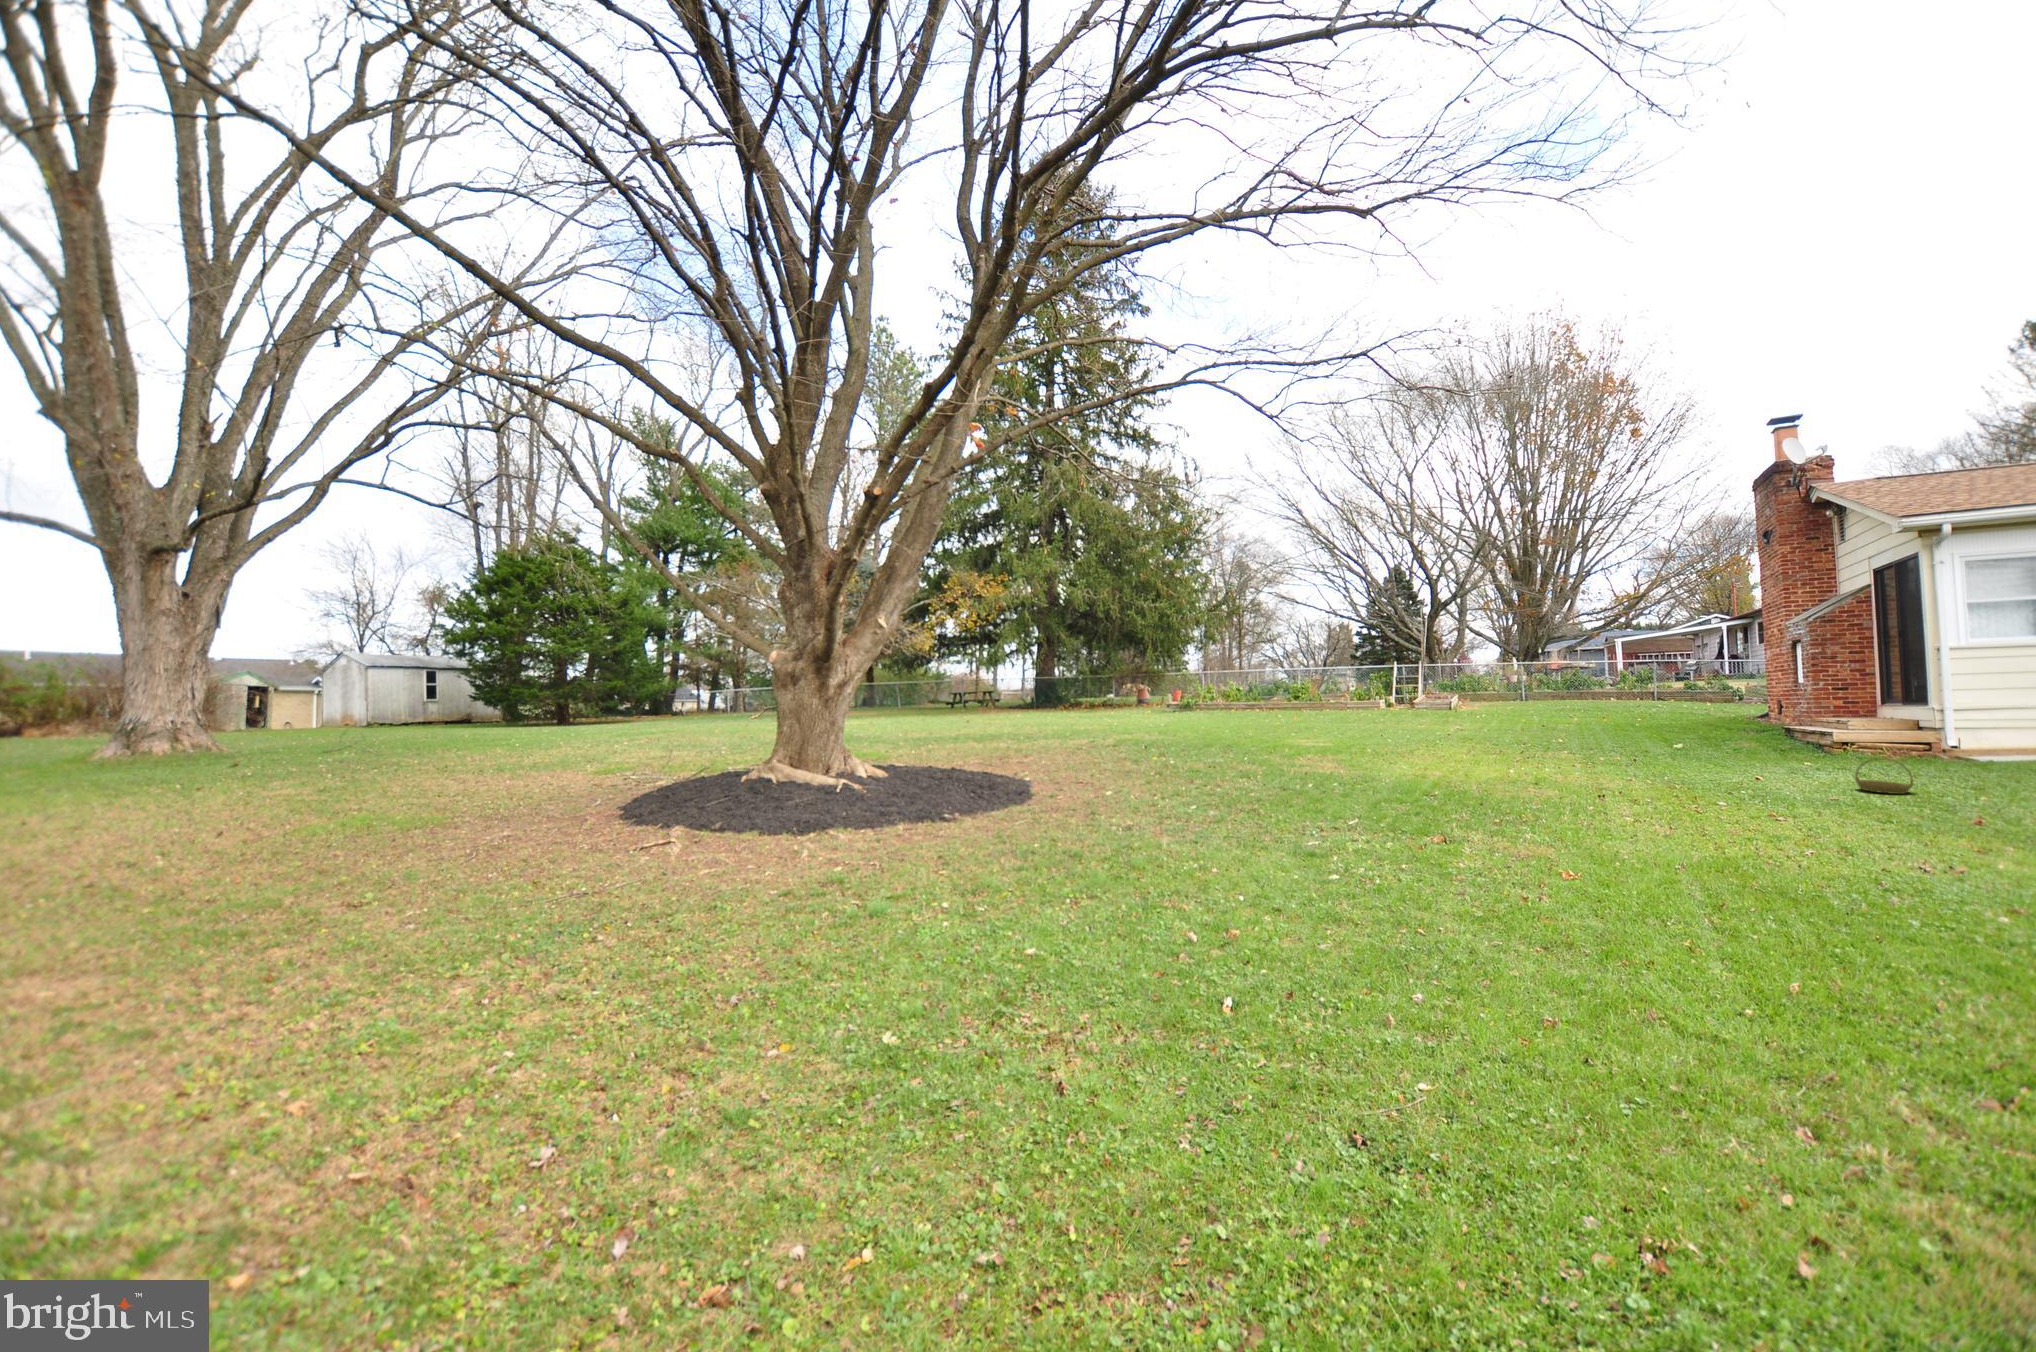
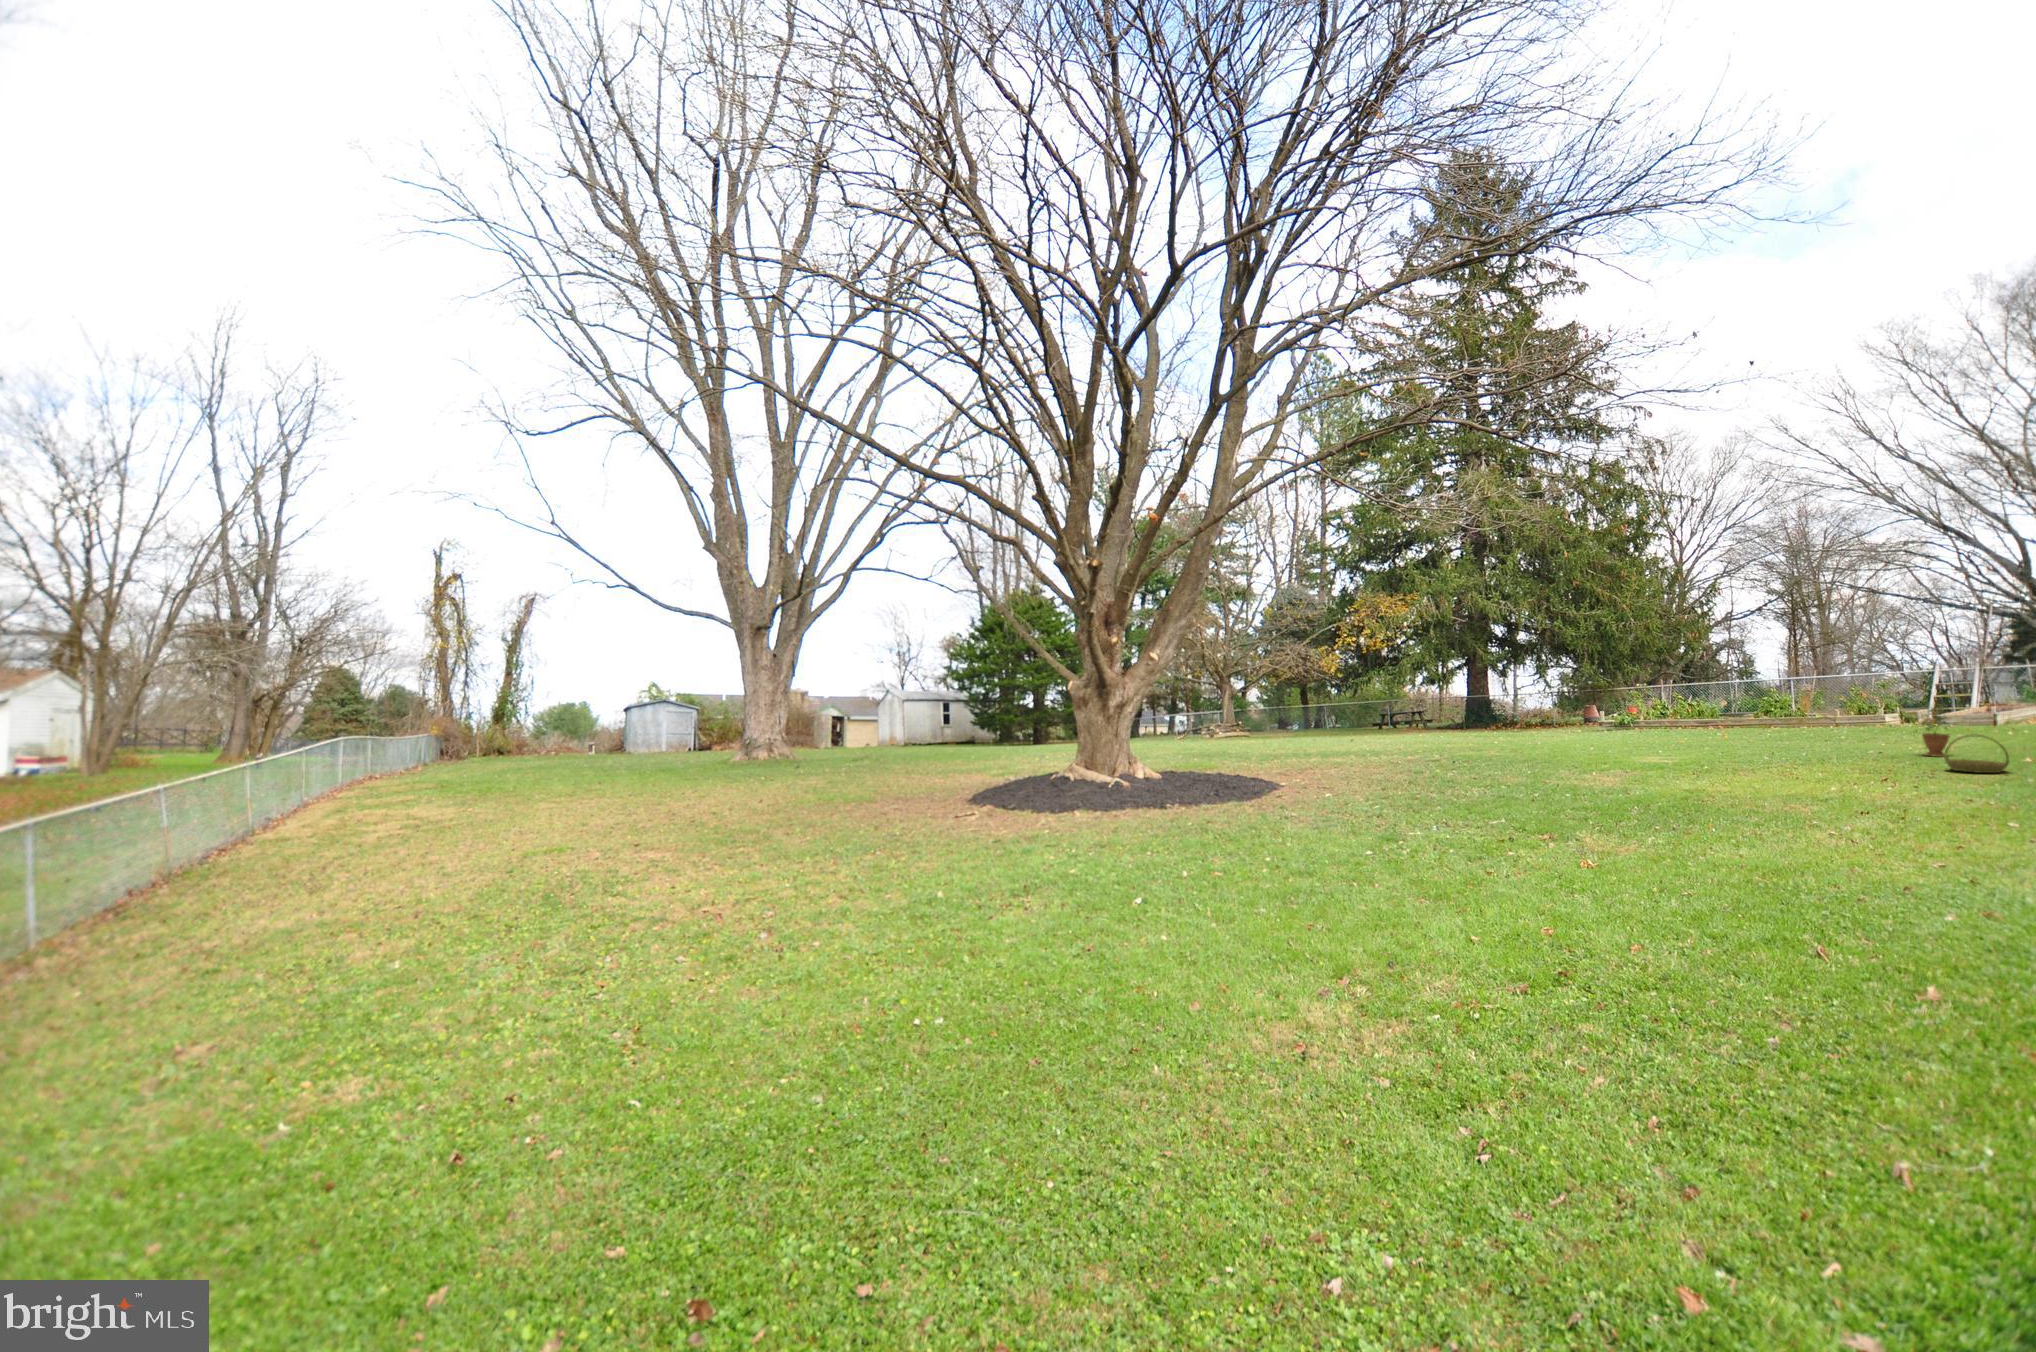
potted plant: none [1831,724,1862,776] -> present [1921,703,1950,757]

